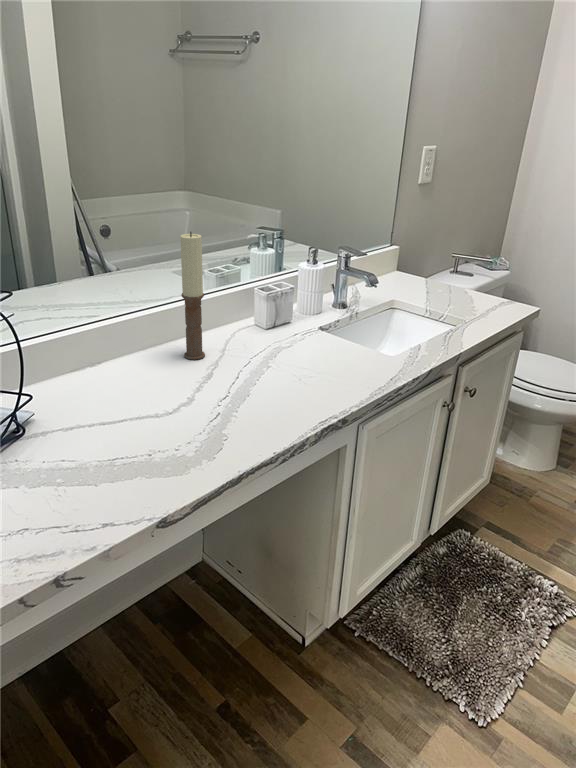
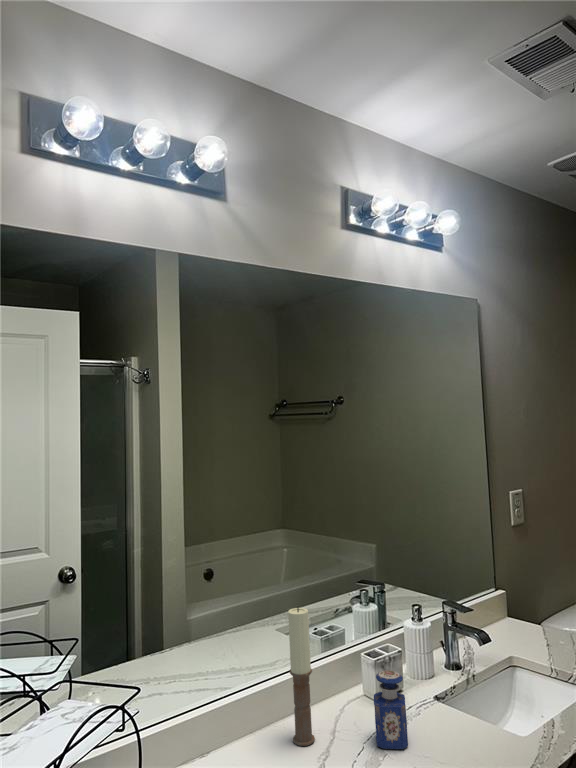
perfume bottle: none [263,298,292,363] -> present [374,670,408,749]

